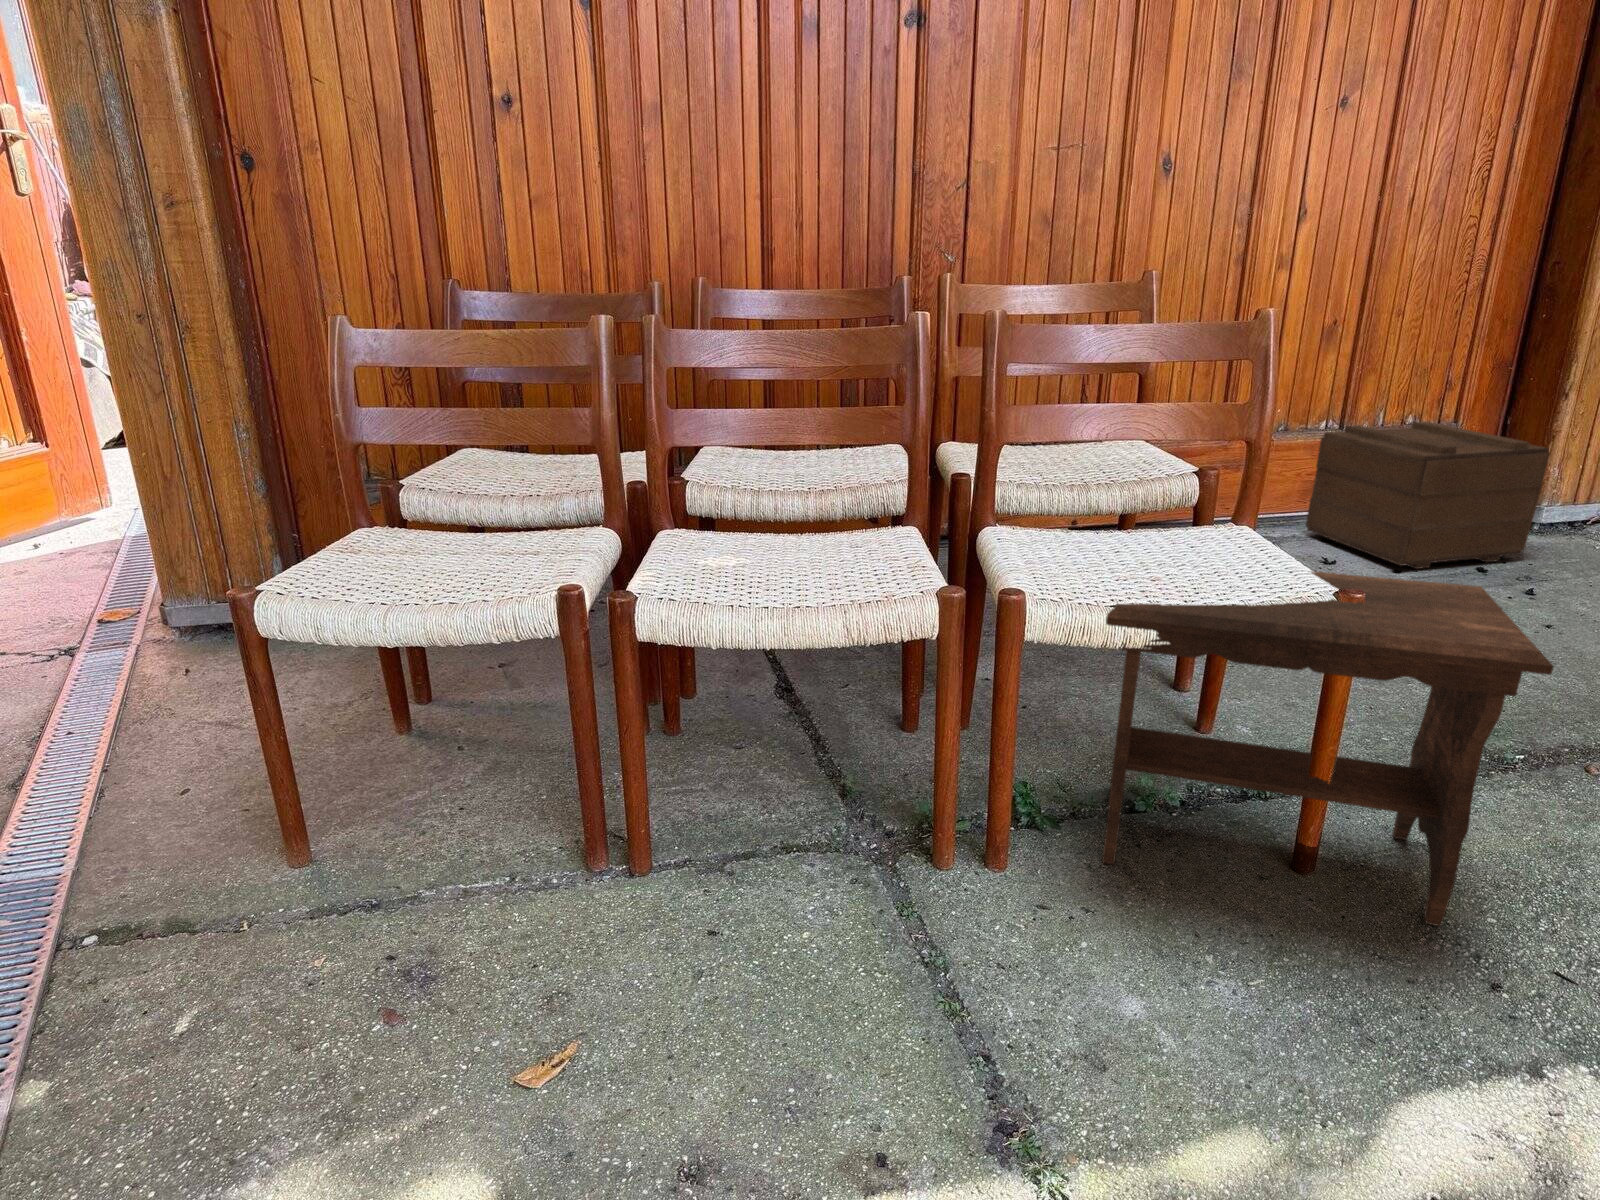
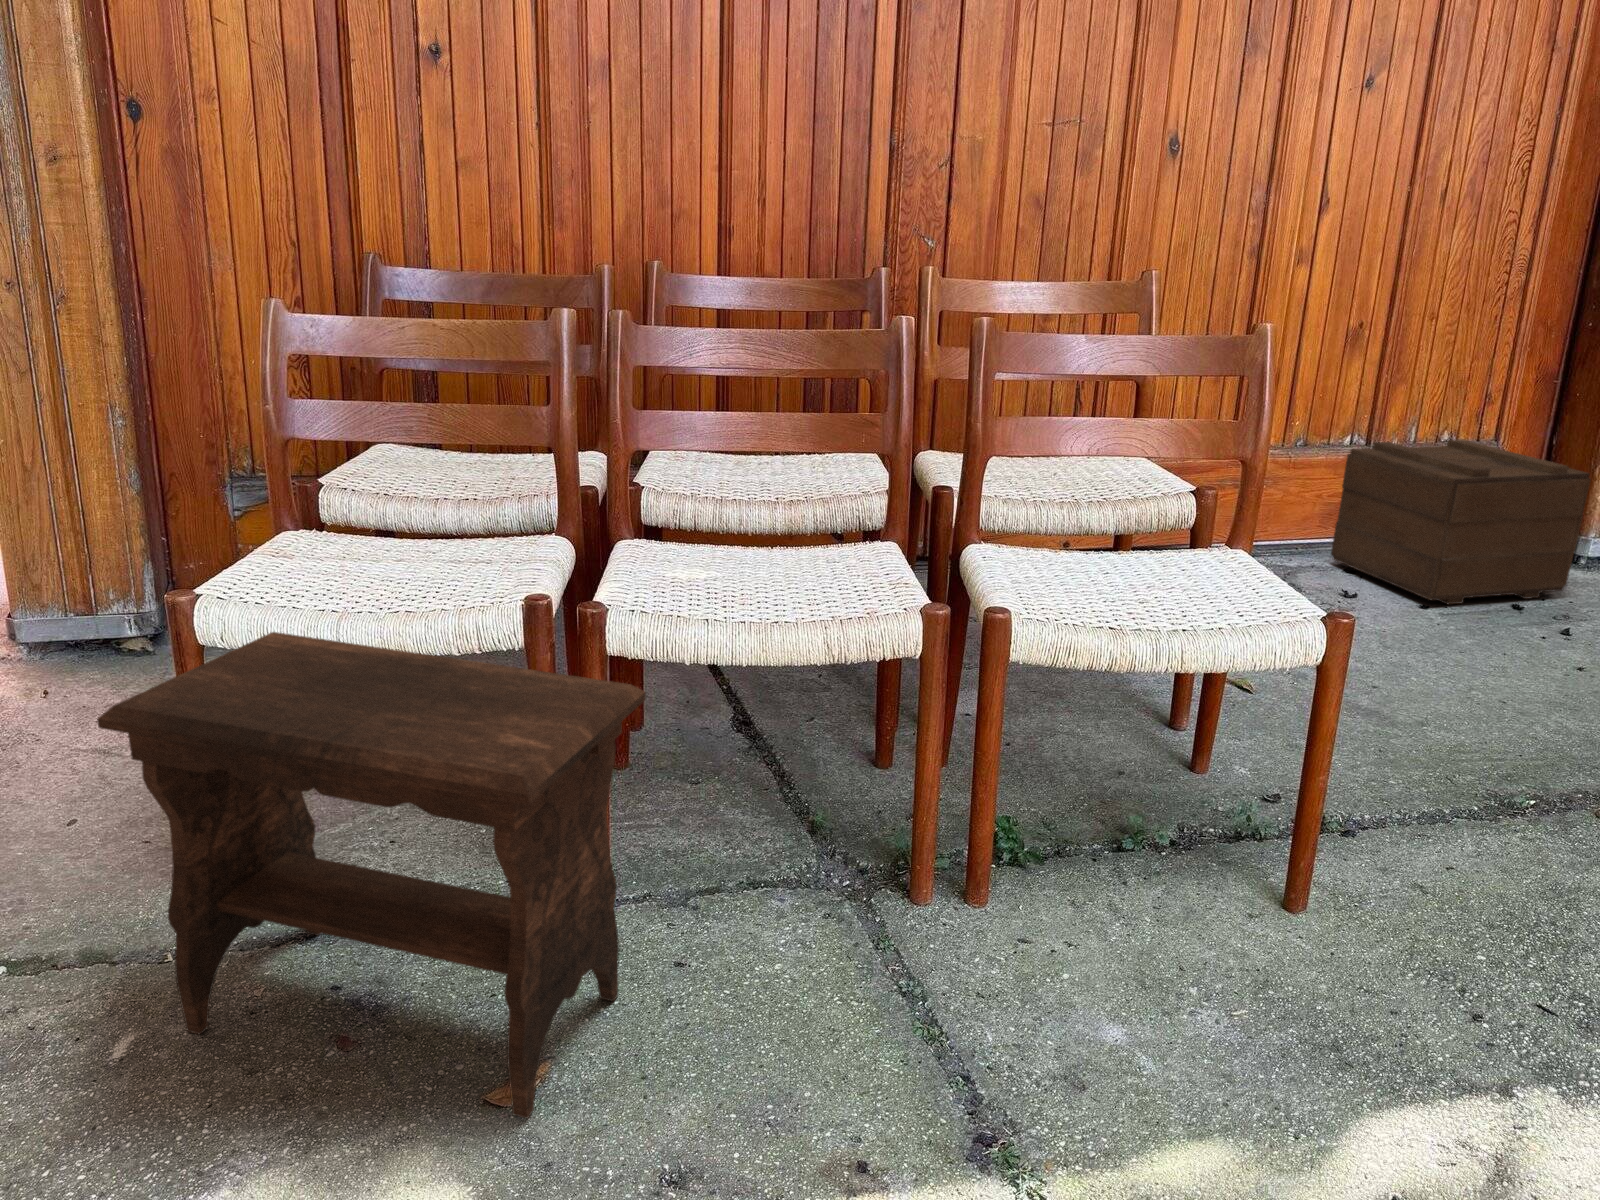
footstool: present [1102,571,1553,926] -> present [97,632,646,1118]

